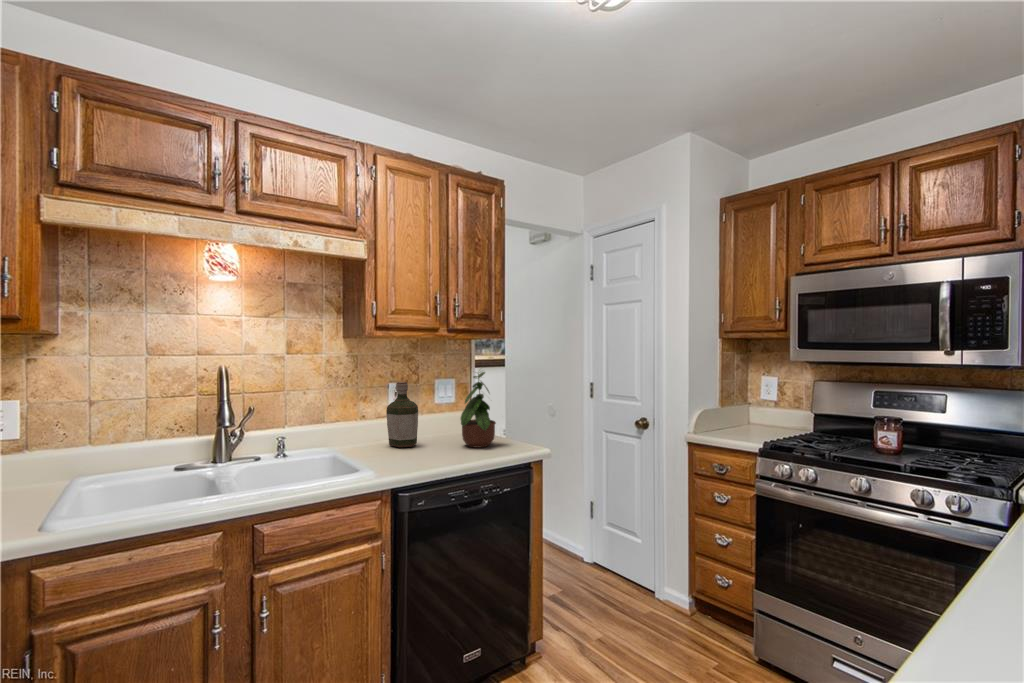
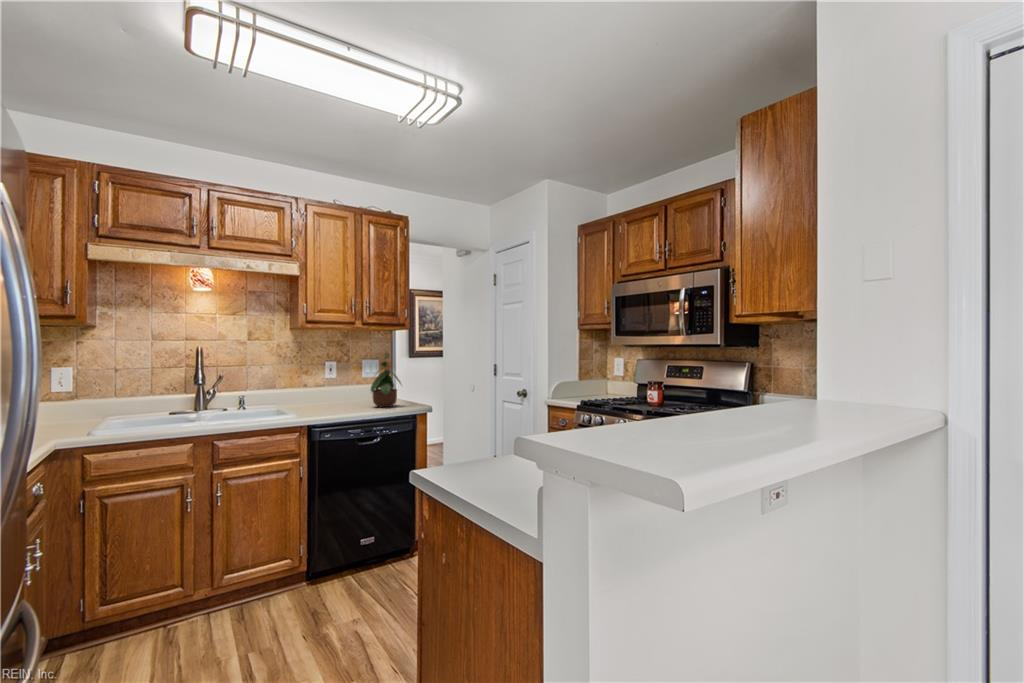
bottle: present [386,382,418,448] -> none [320,361,343,407]

